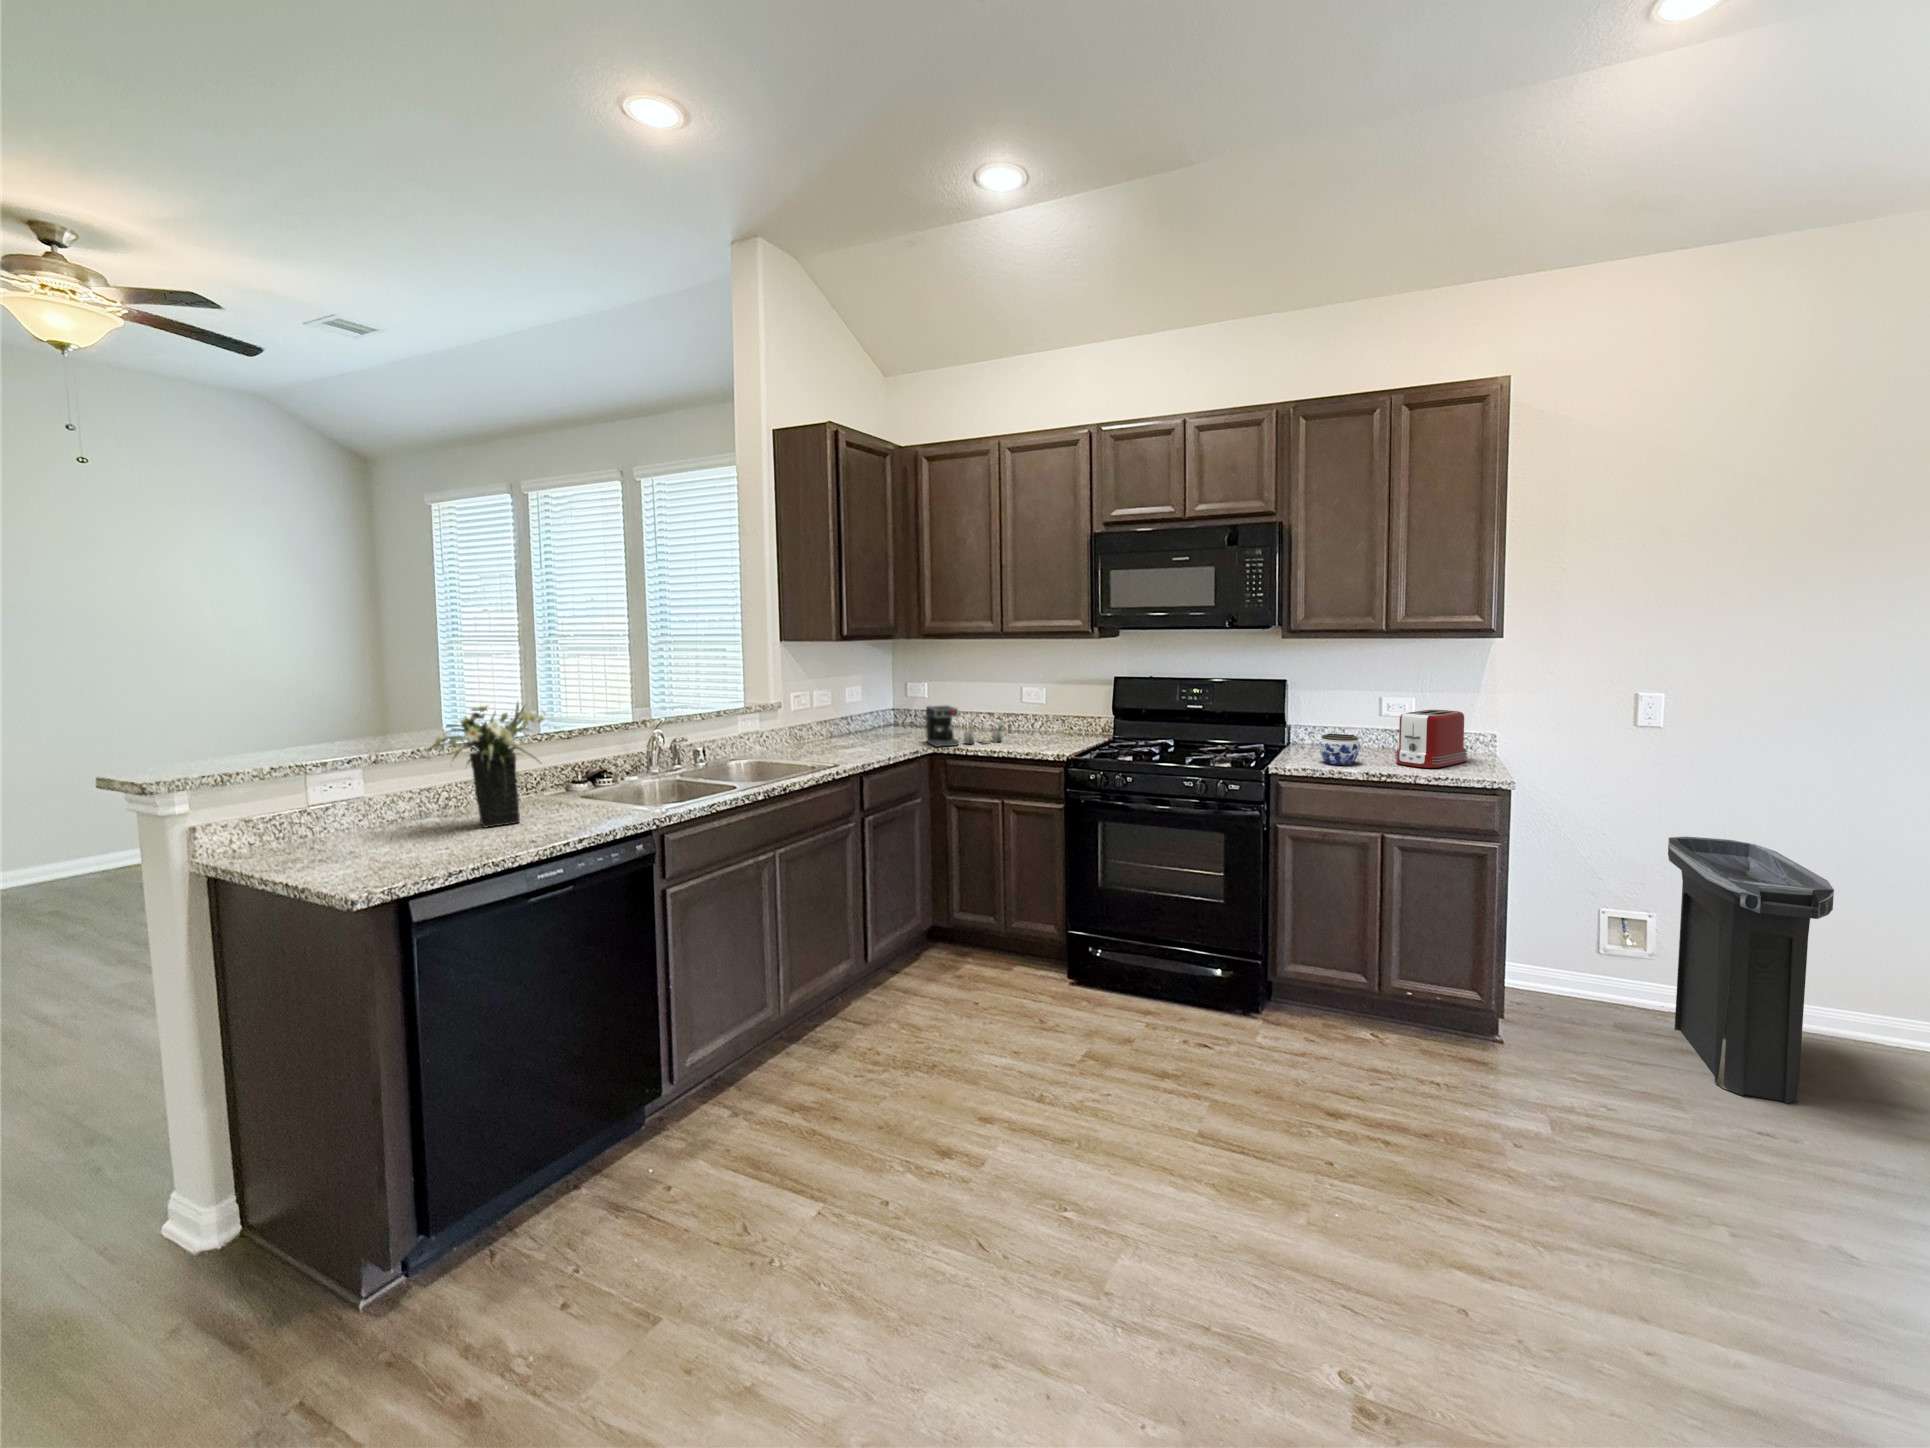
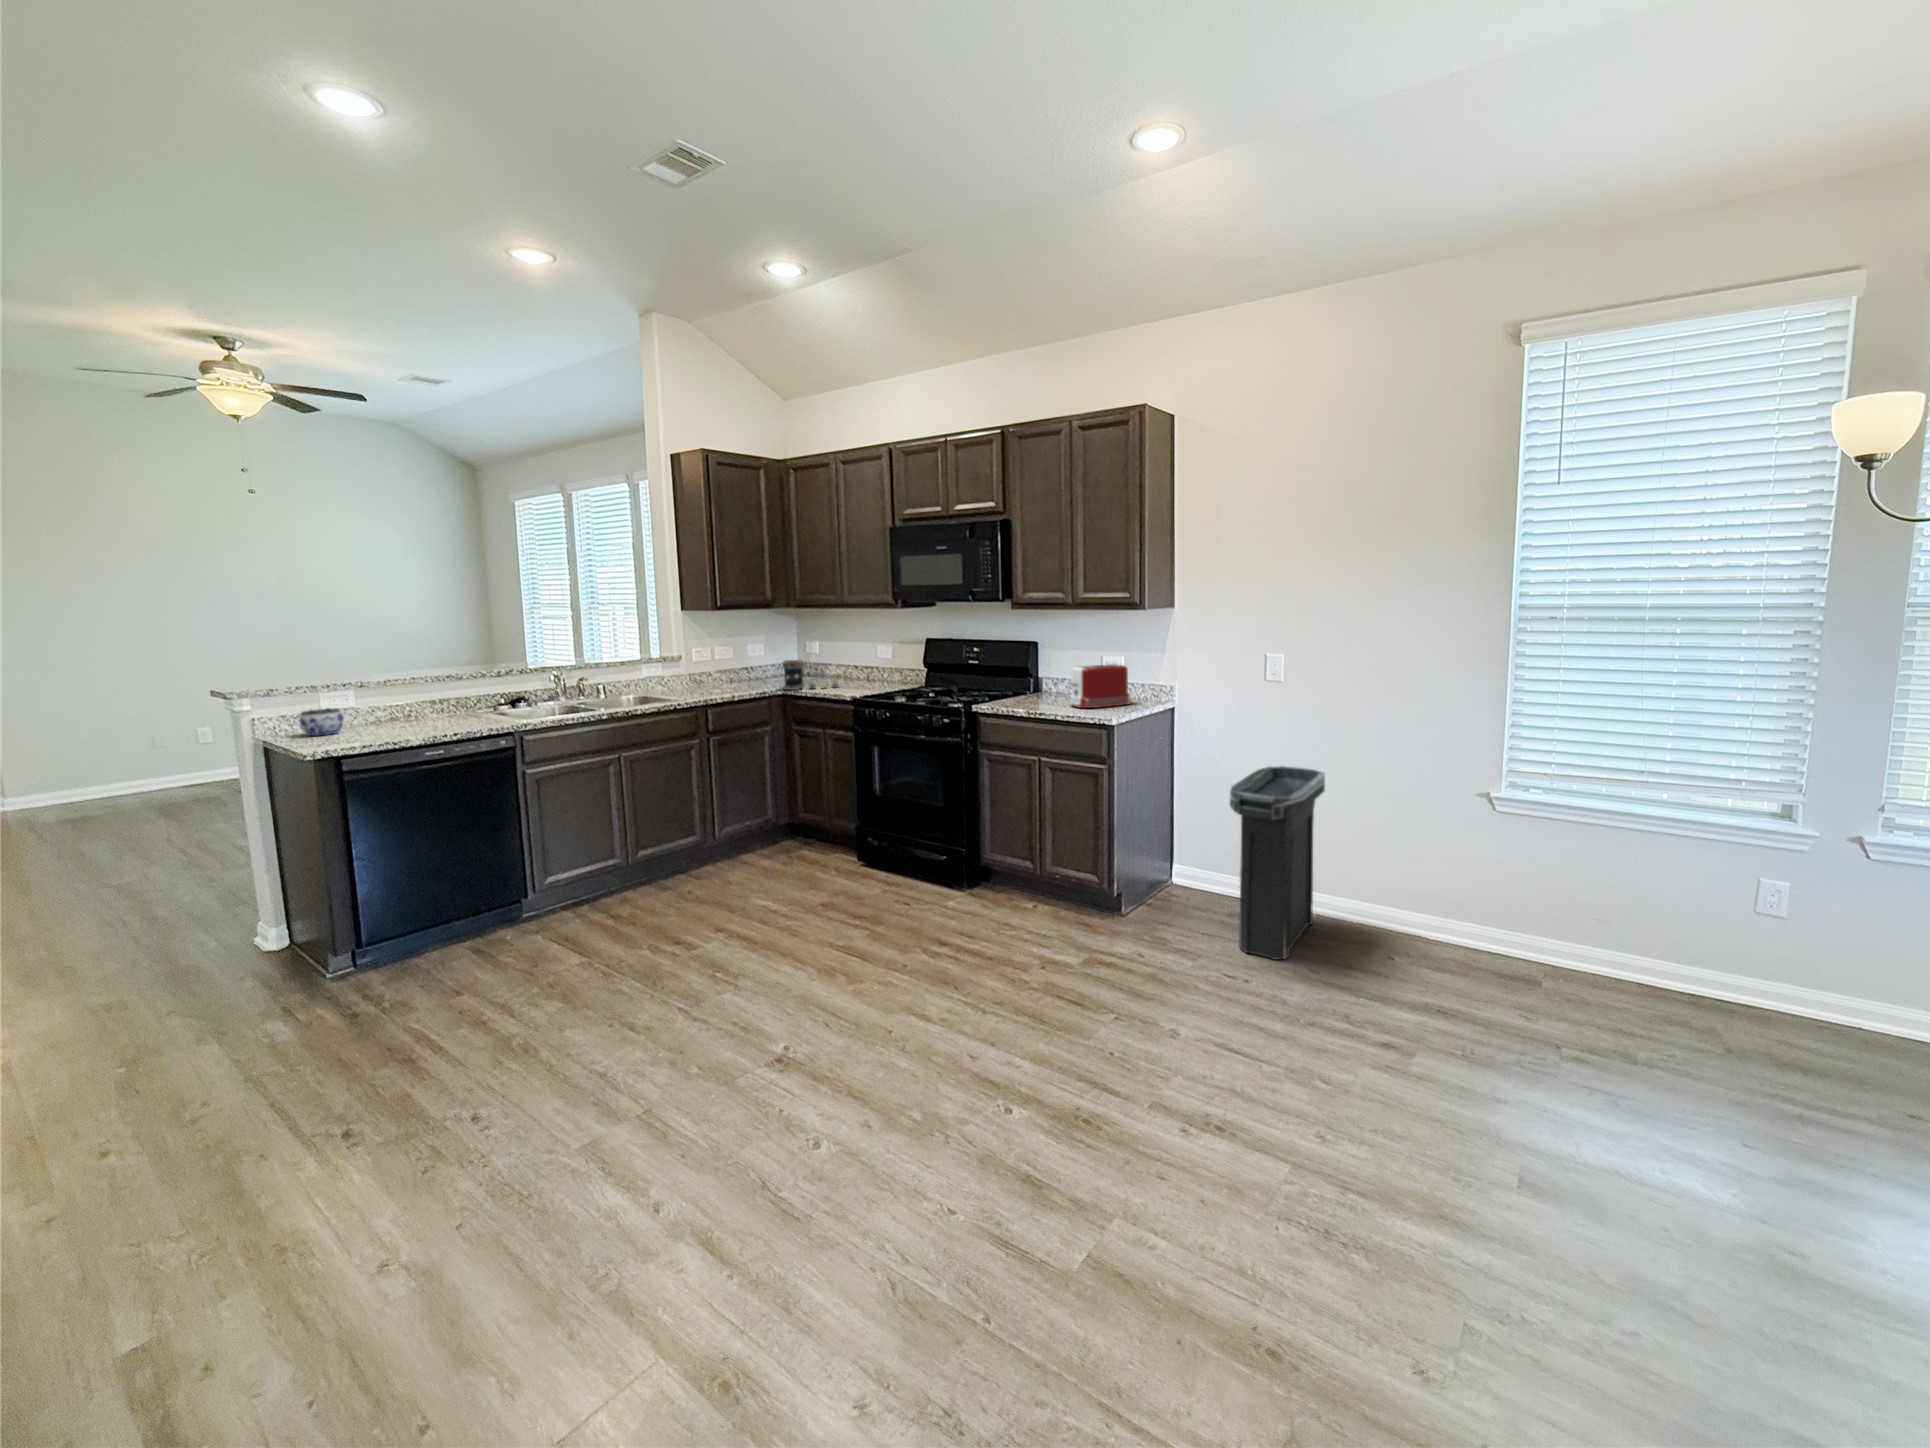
flower arrangement: present [421,703,545,828] -> none [375,651,456,727]
jar: present [1319,734,1360,765] -> present [299,708,344,736]

